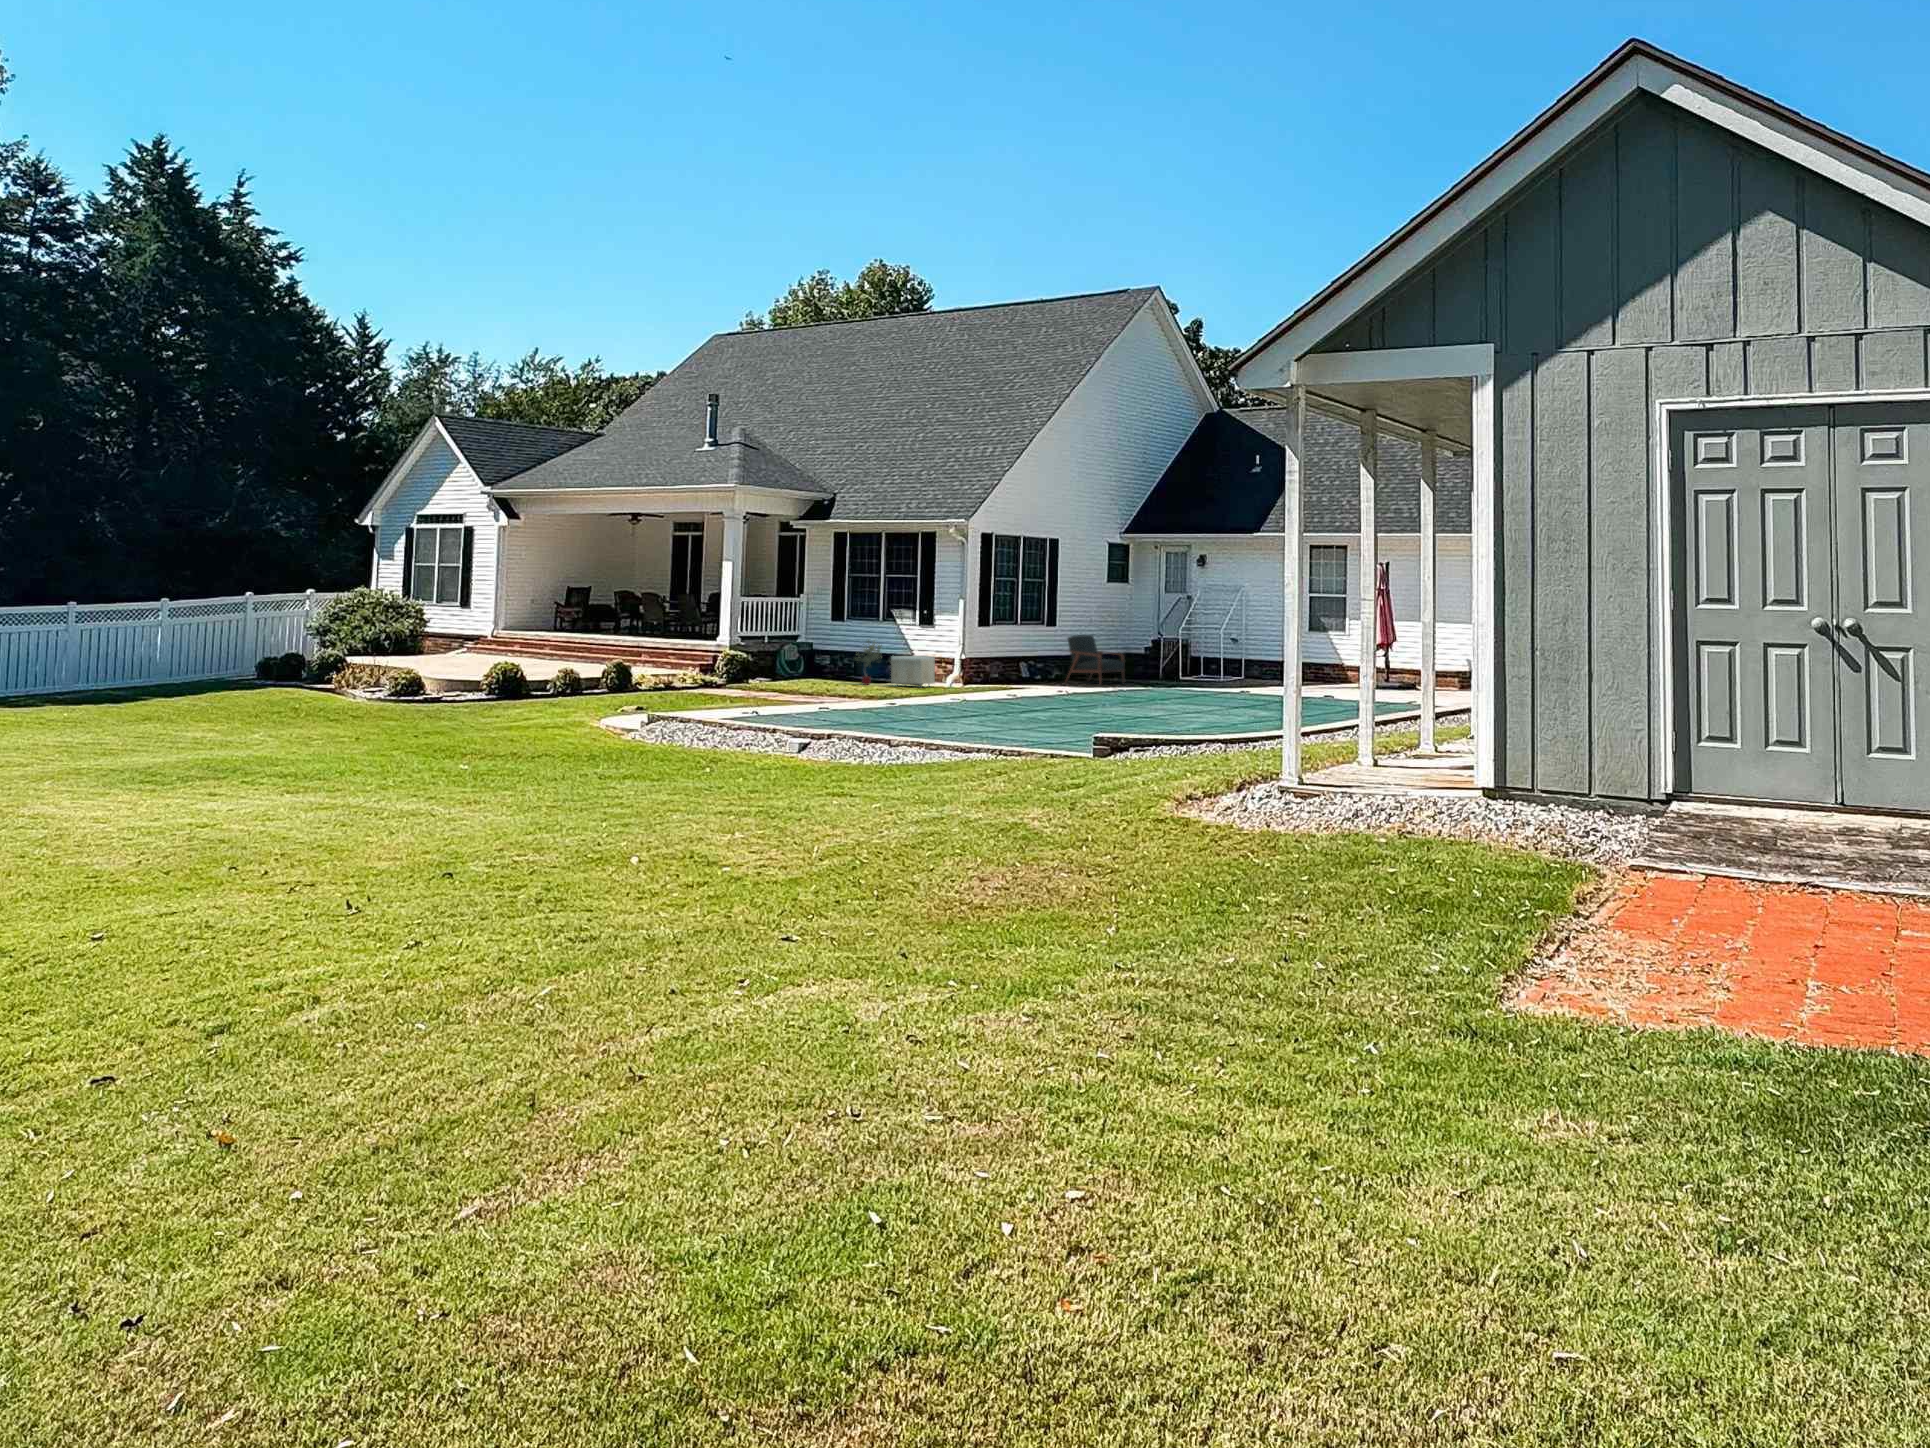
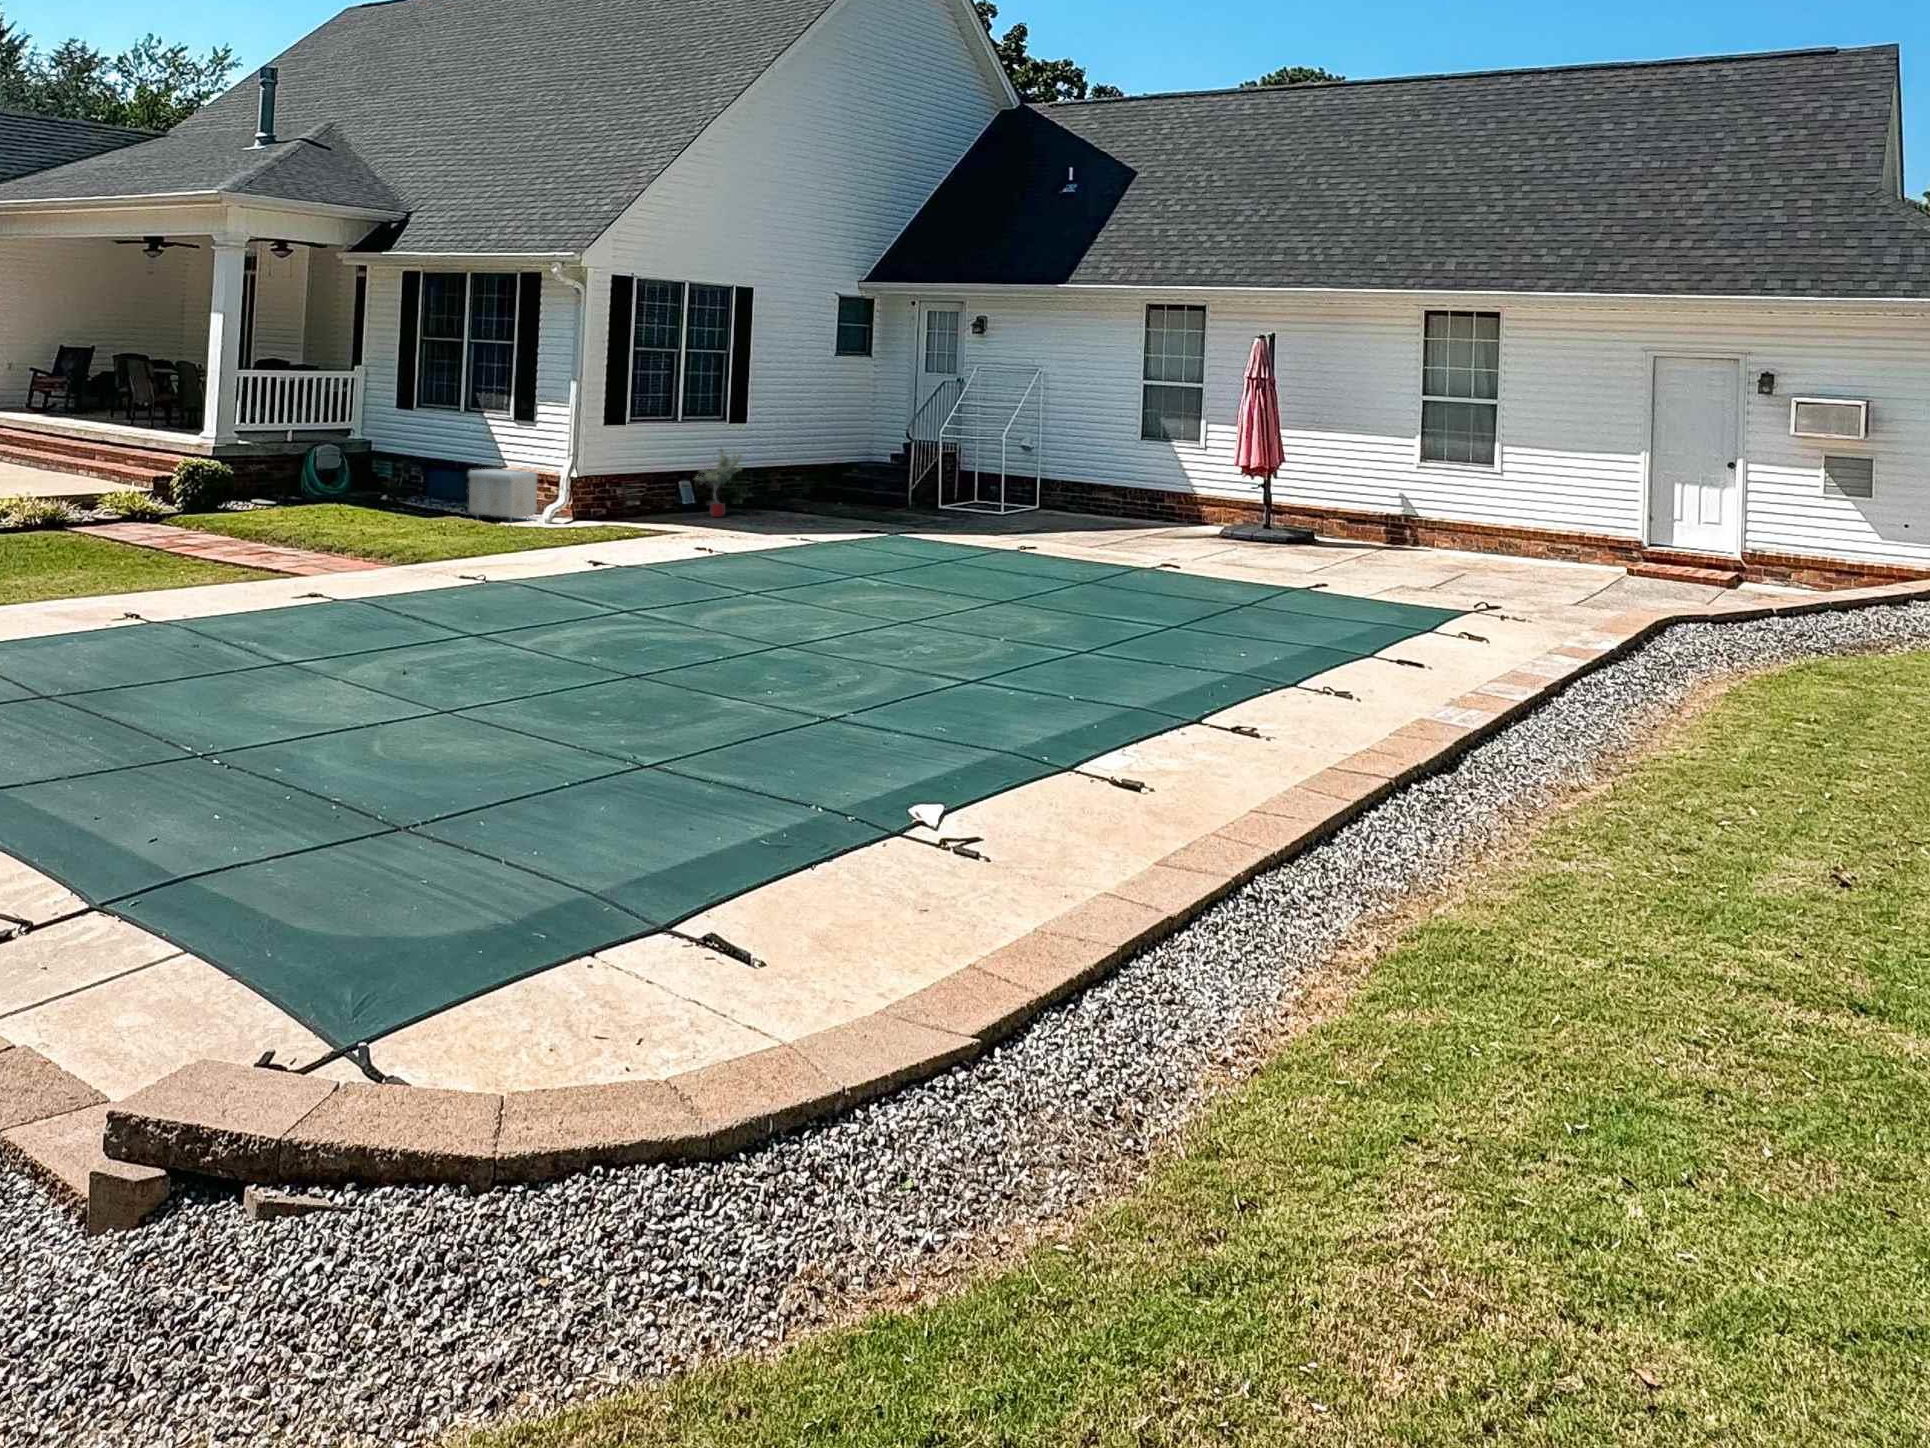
chair: present [1066,635,1125,684] -> none [756,436,850,517]
potted tree: present [855,640,882,685] -> present [695,448,742,517]

